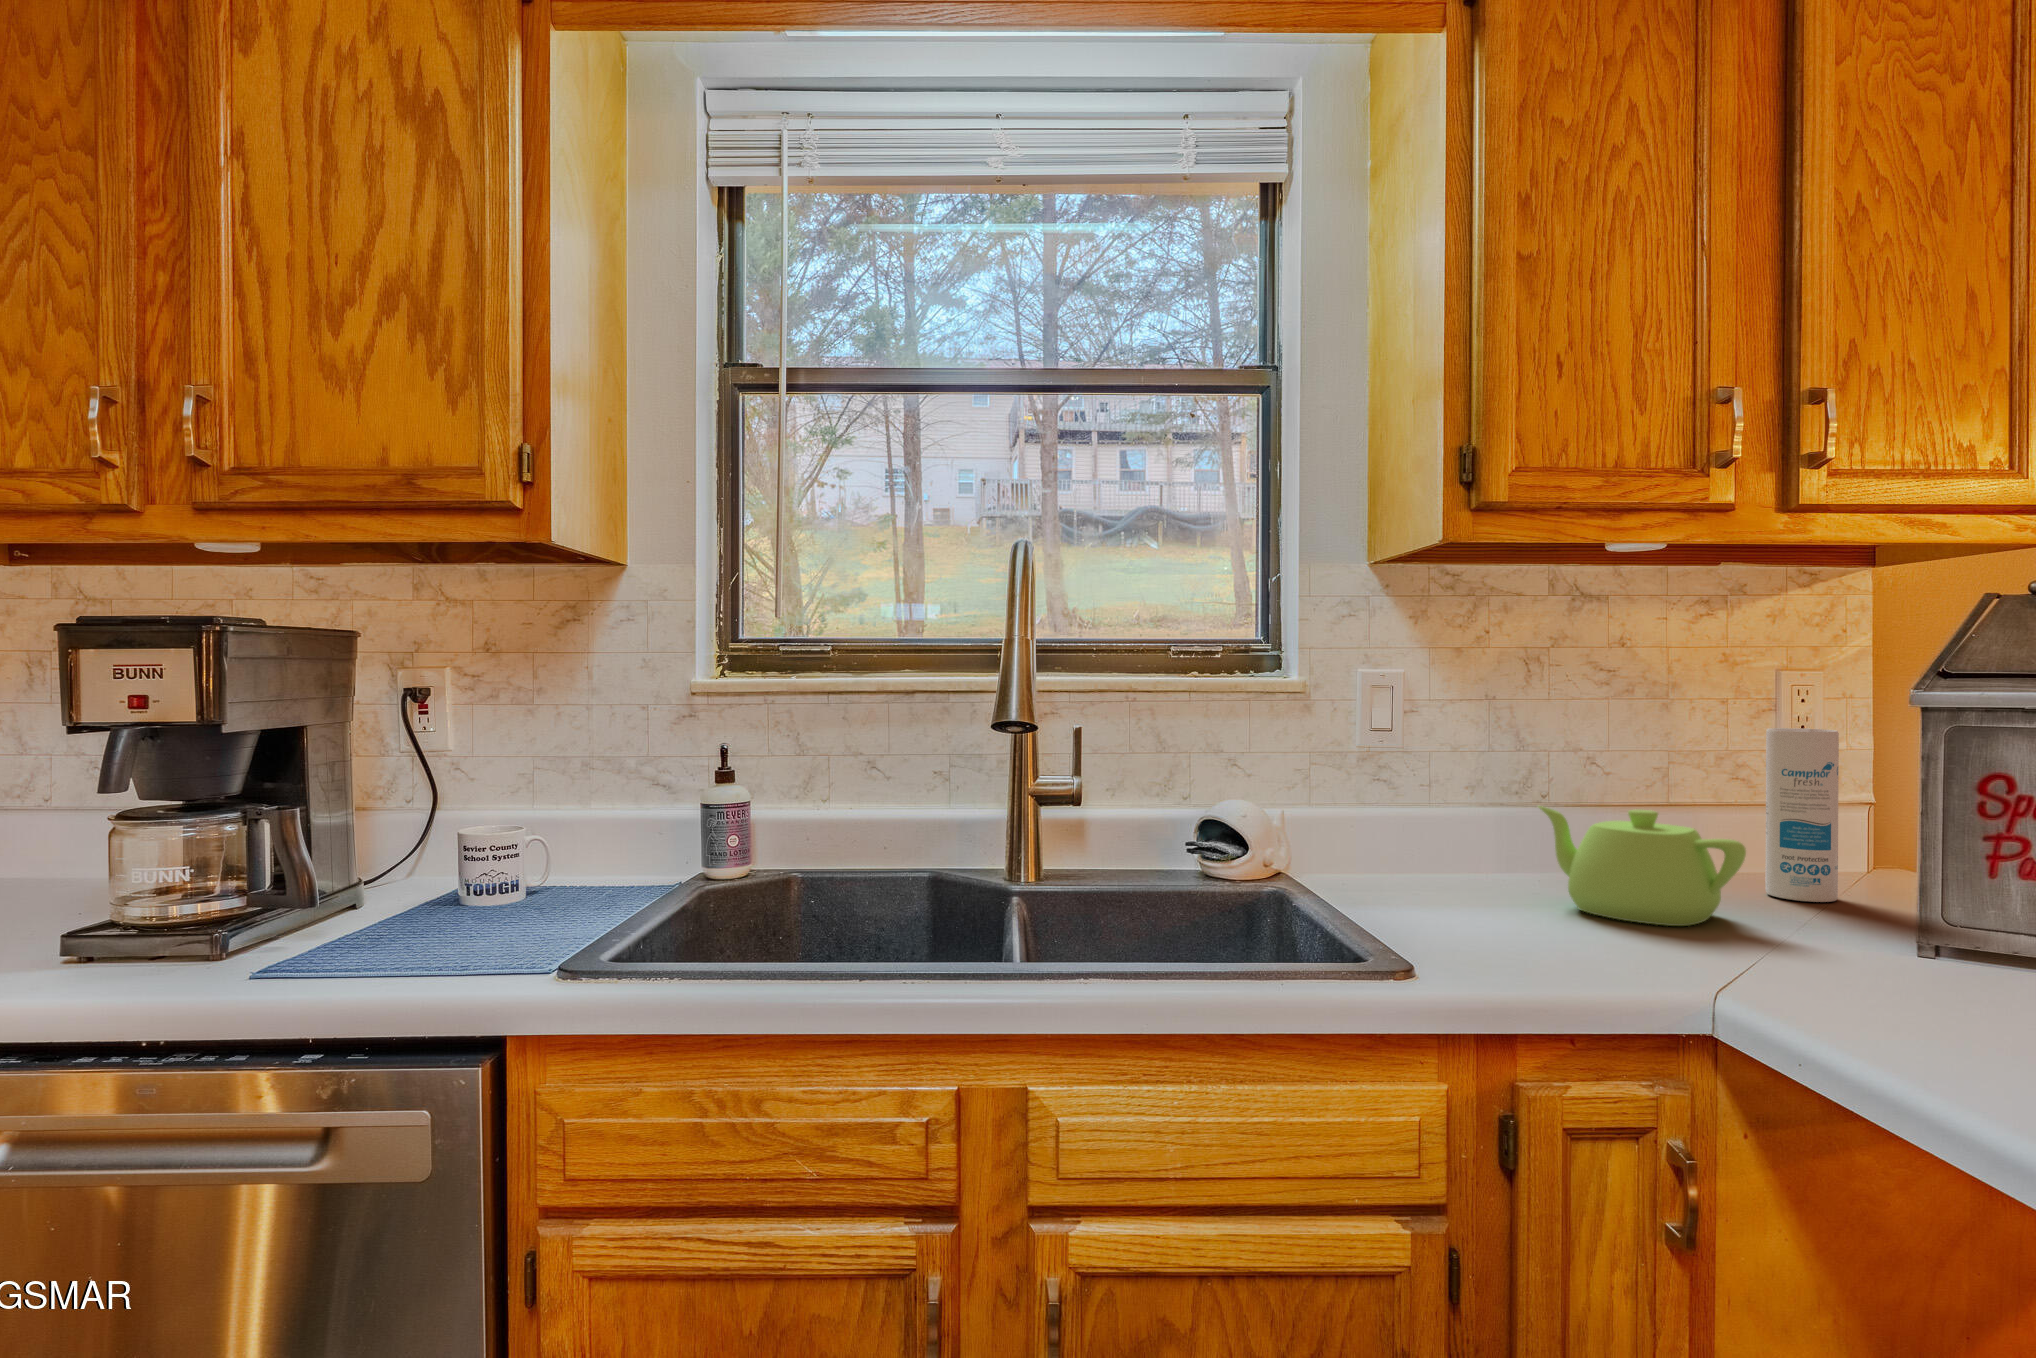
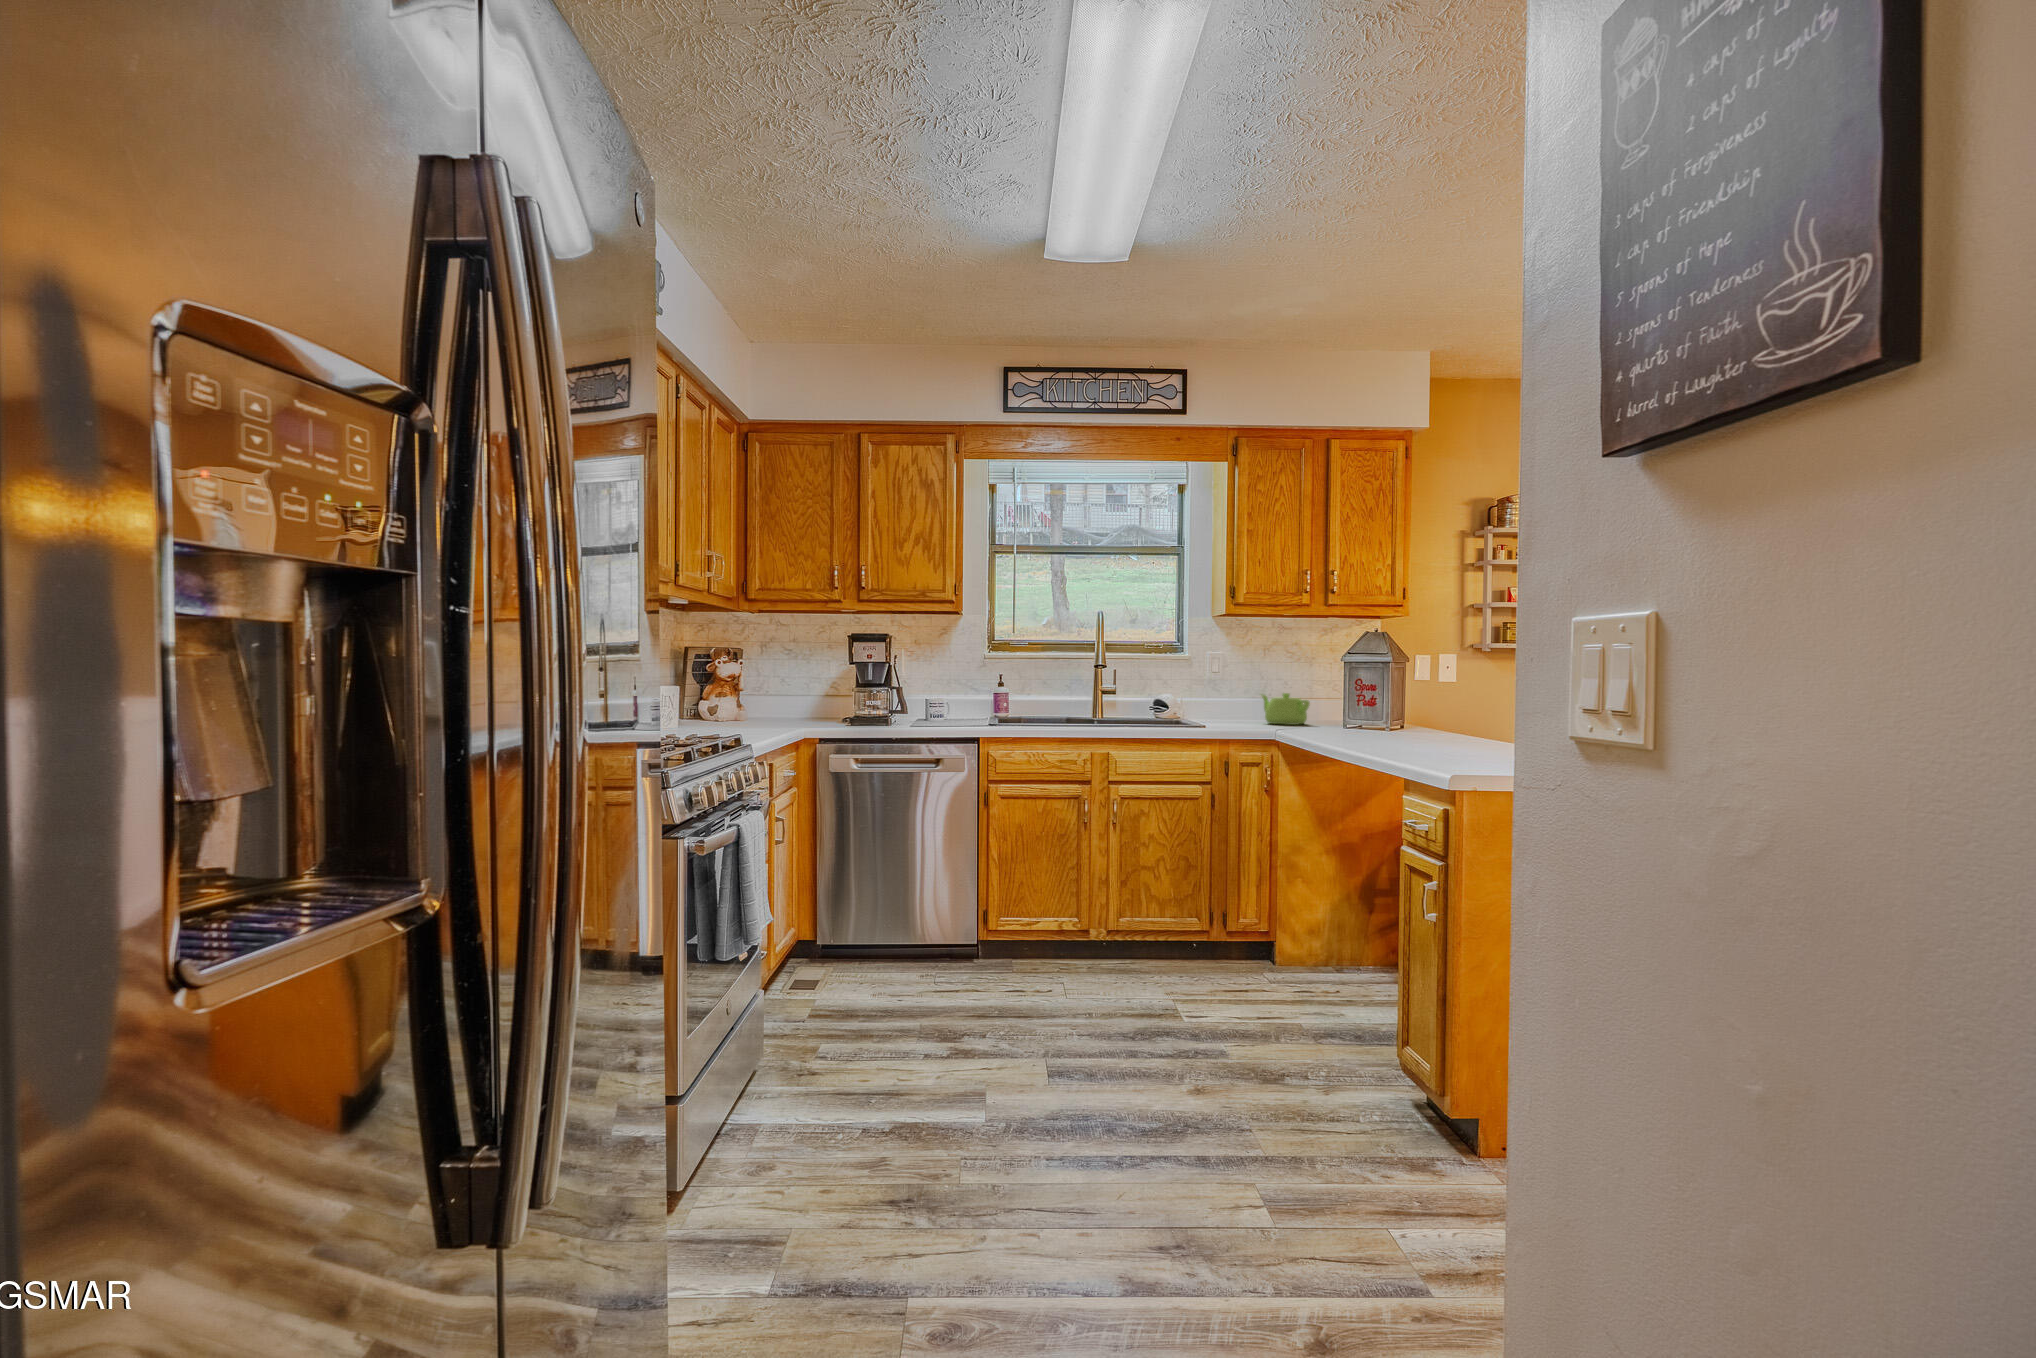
canister: present [1765,728,1839,902] -> none [1332,671,1351,723]

